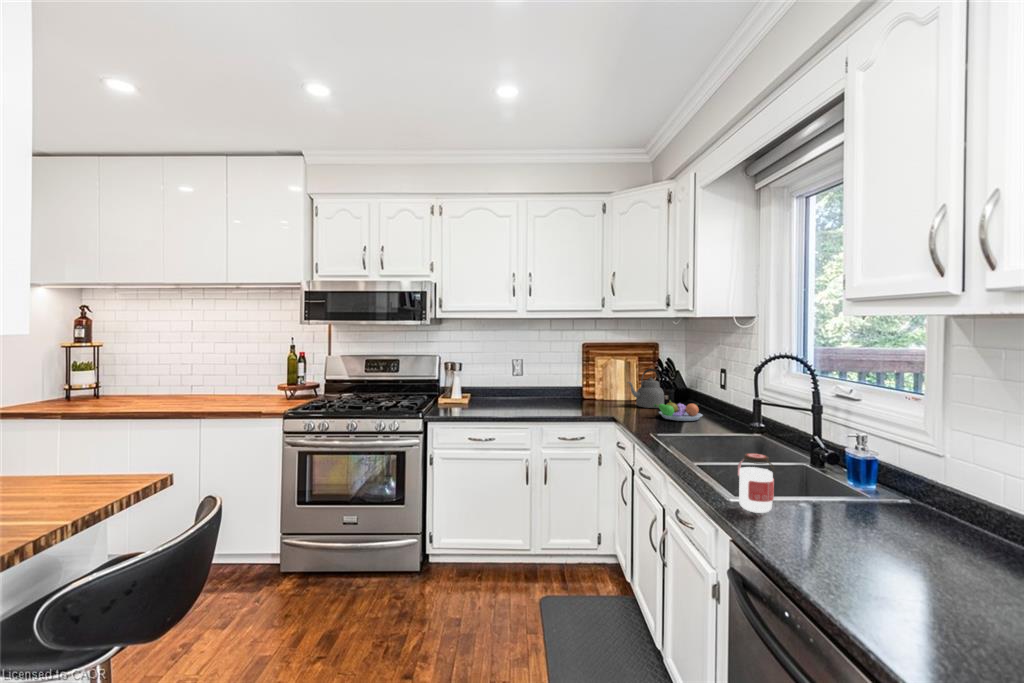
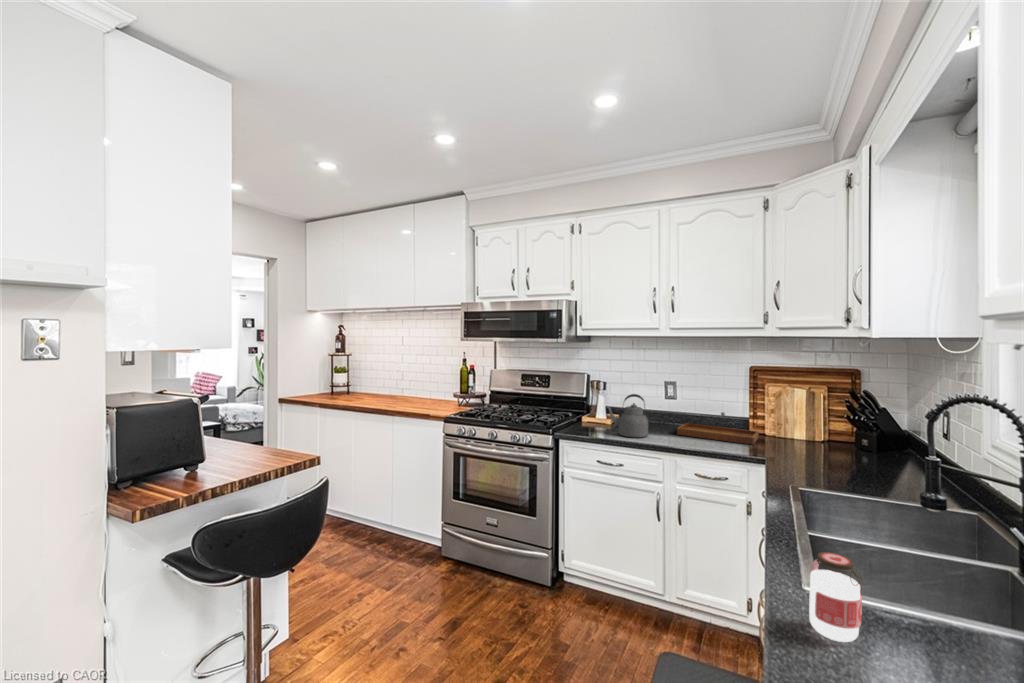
kettle: present [628,369,664,408] -> present [606,394,648,438]
tray: none [531,383,595,408] -> present [677,412,759,445]
fruit bowl: present [654,401,702,421] -> none [823,447,896,480]

